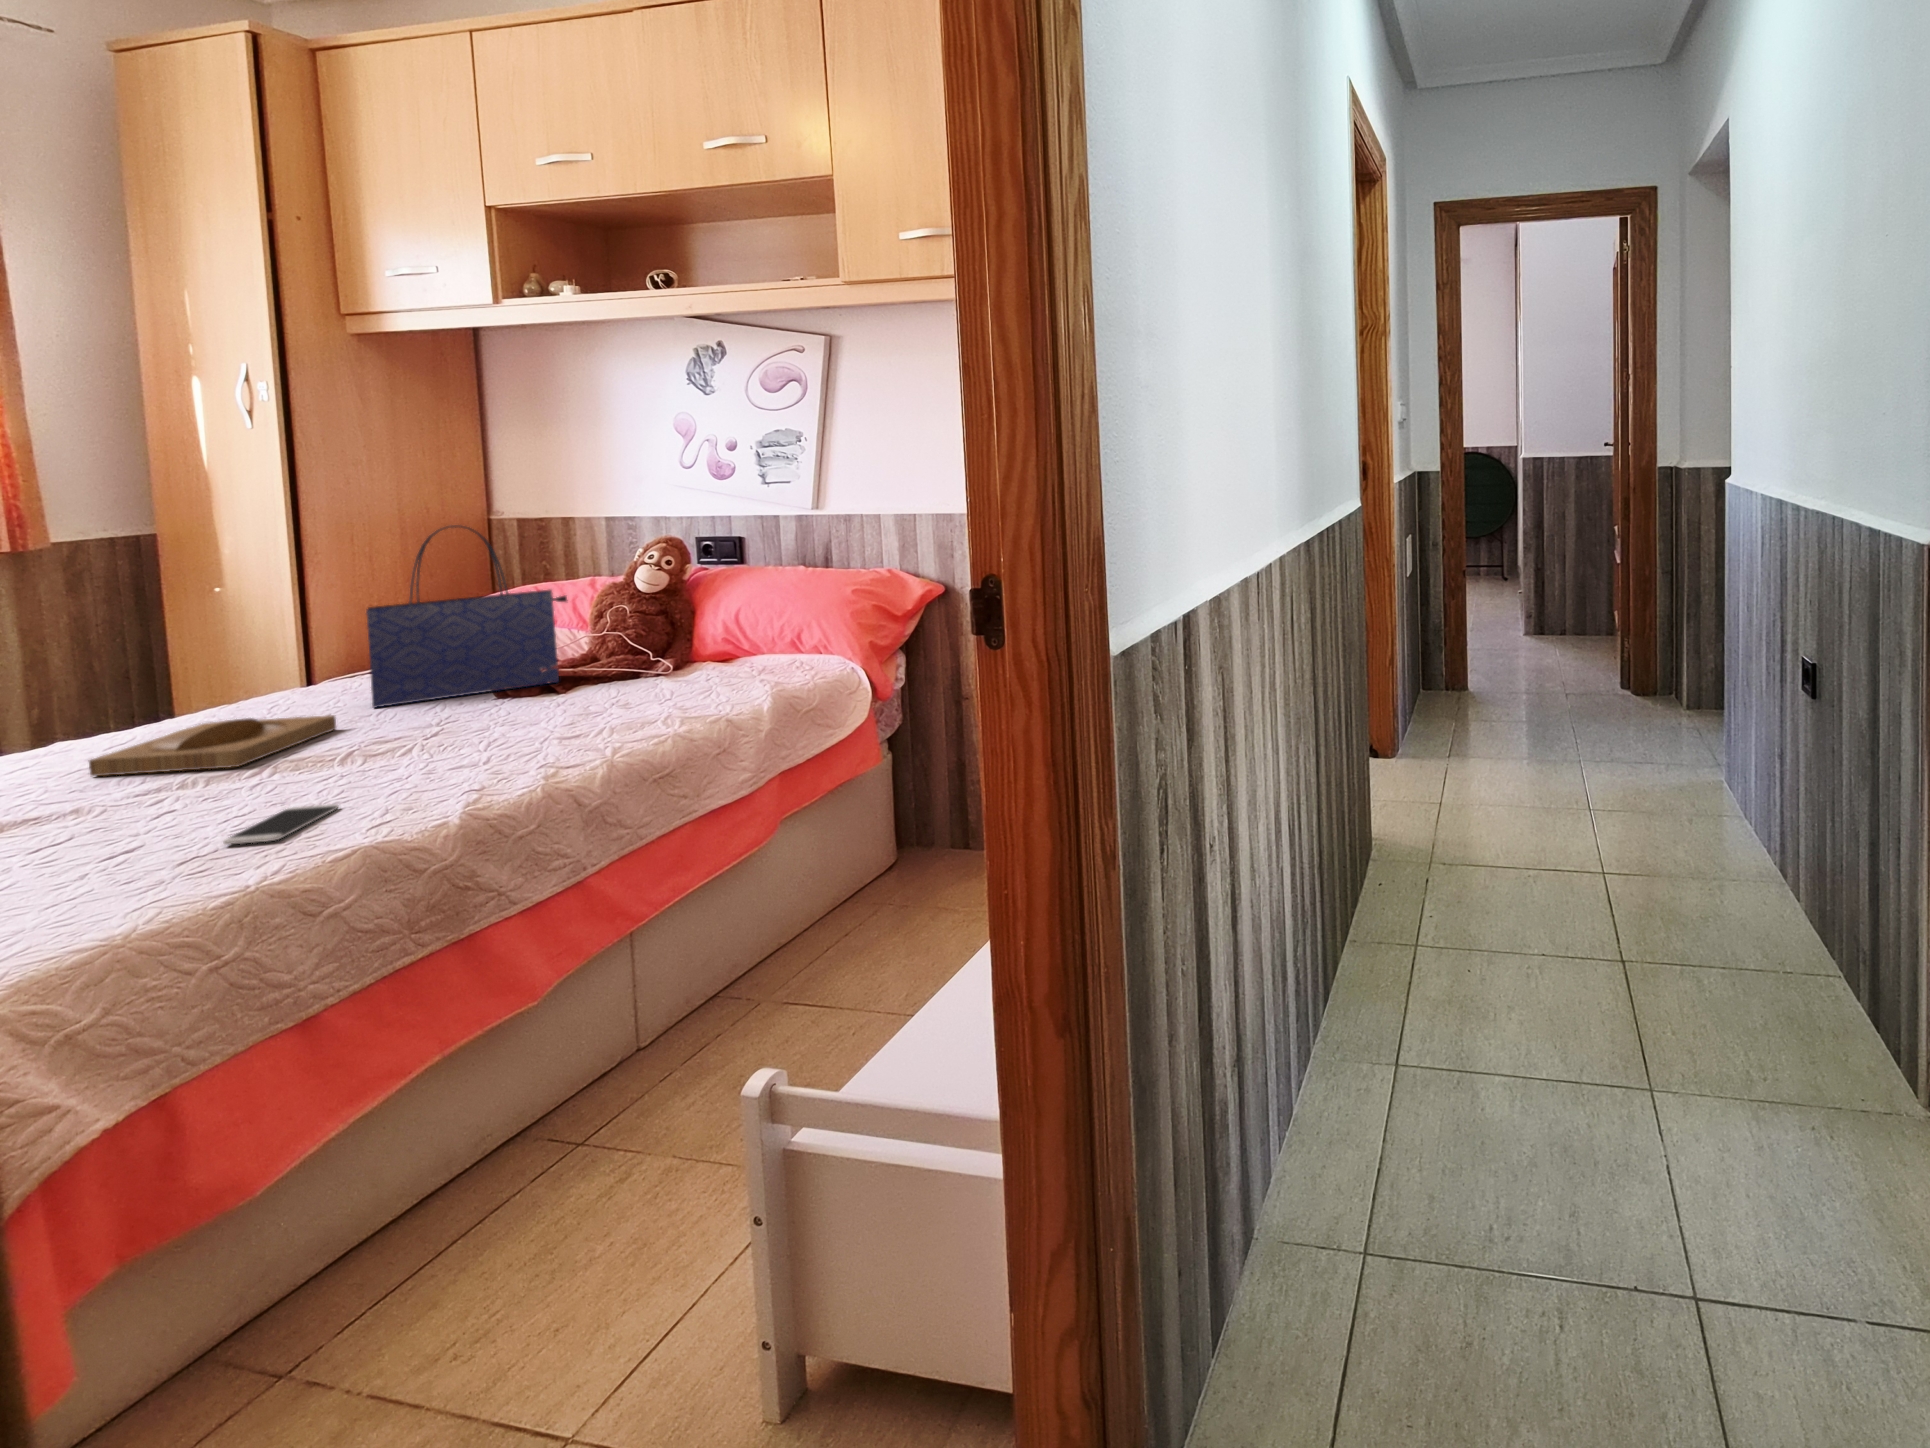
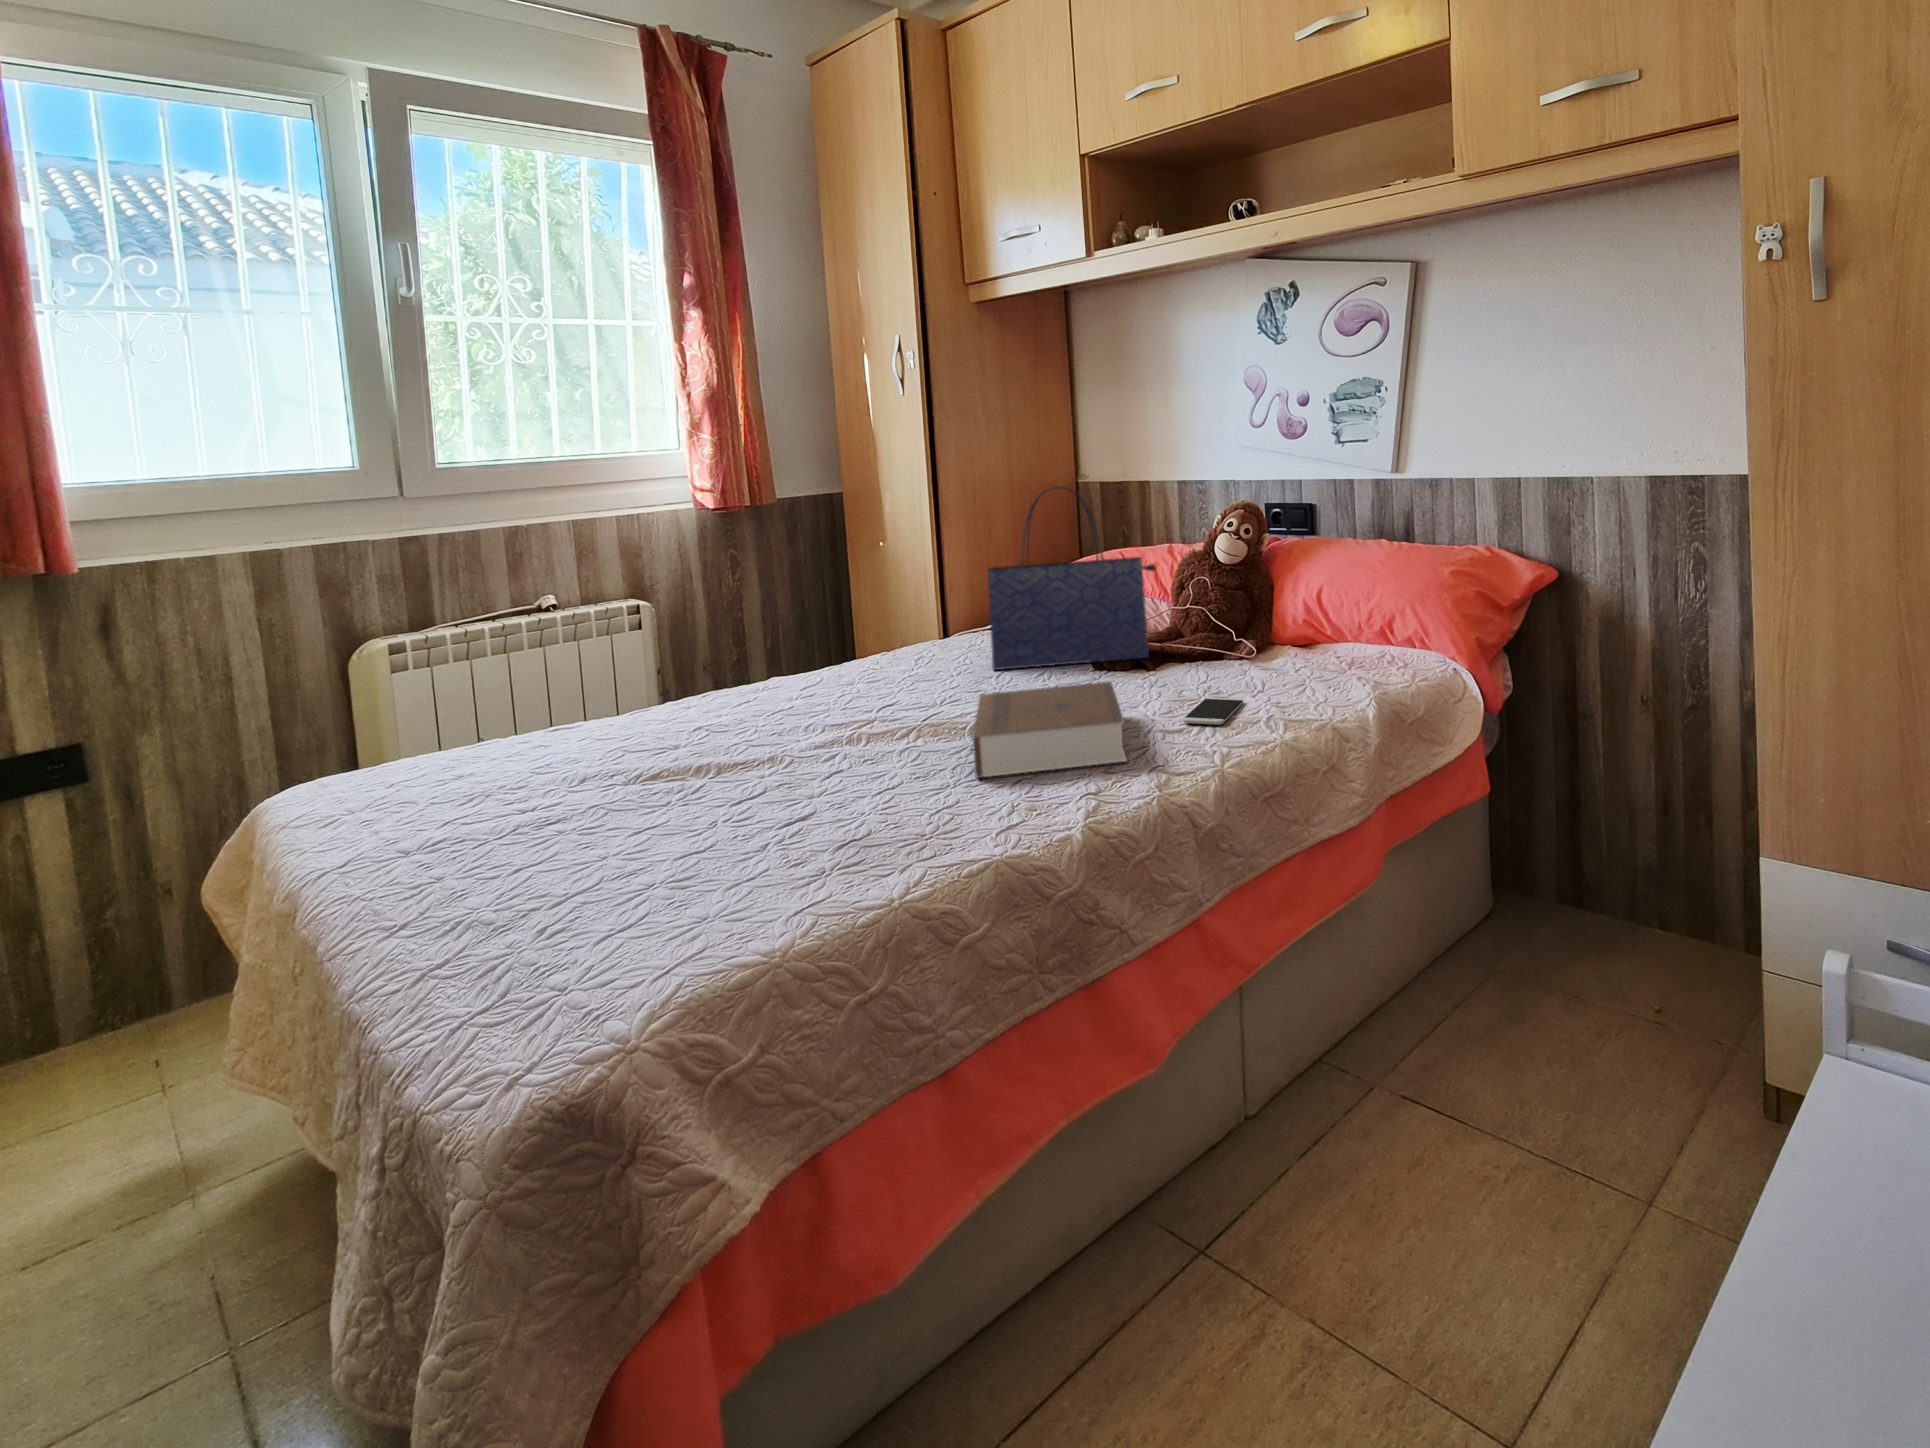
book: none [343,700,518,794] -> present [973,682,1126,778]
tray: present [89,715,336,776] -> none [786,673,966,727]
smartphone: present [223,804,338,845] -> present [1183,697,1243,725]

